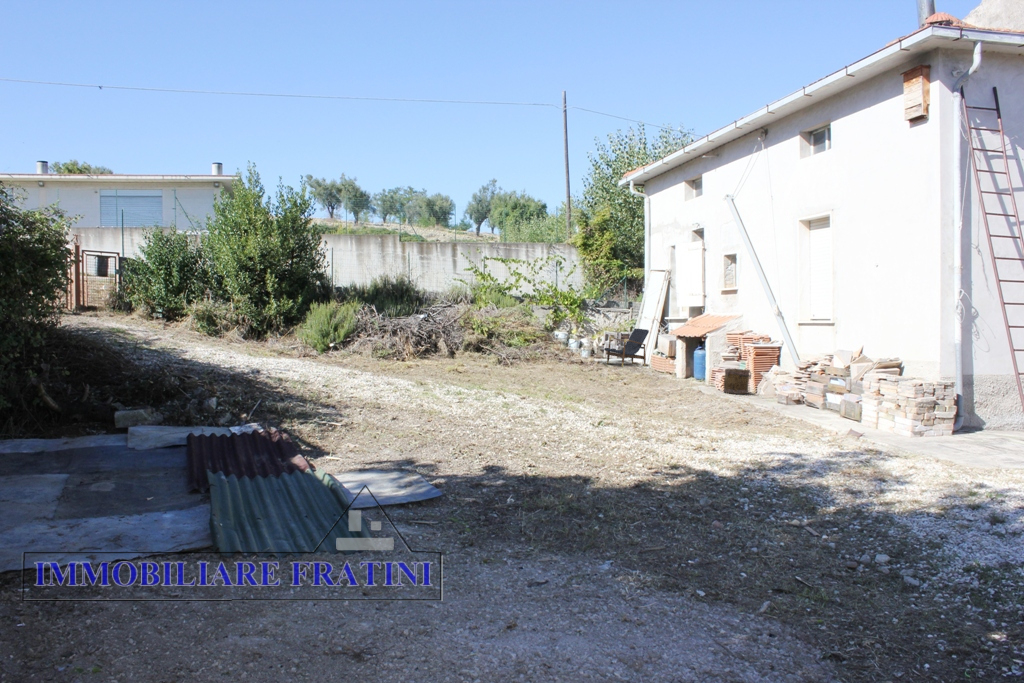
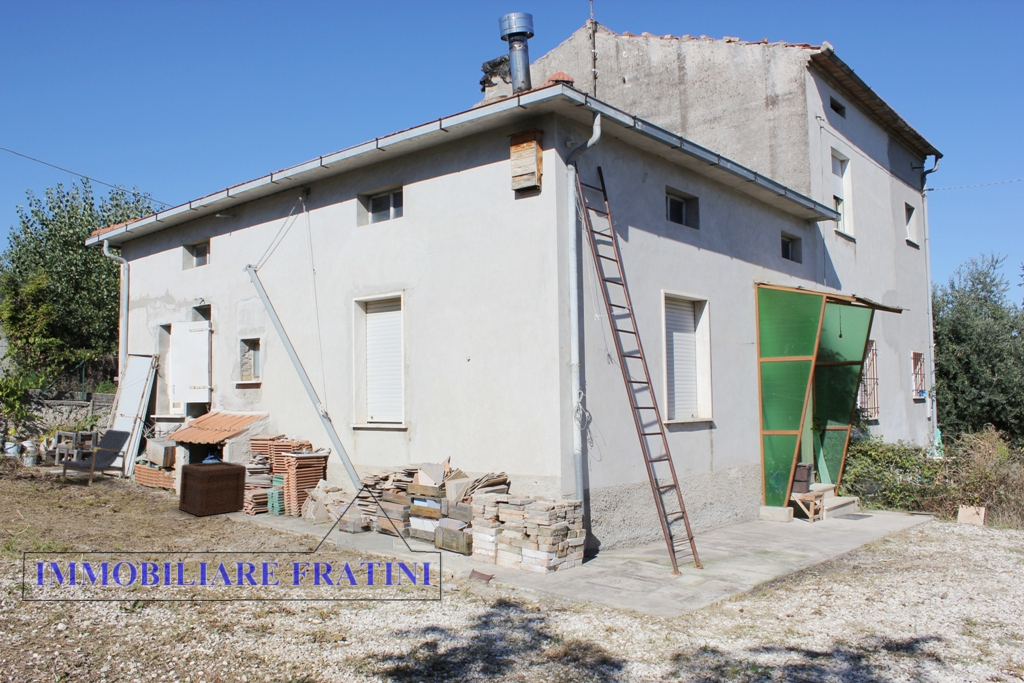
wooden crate: none [672,349,718,387] -> present [179,462,246,516]
bucket: present [724,369,751,394] -> none [258,485,293,521]

